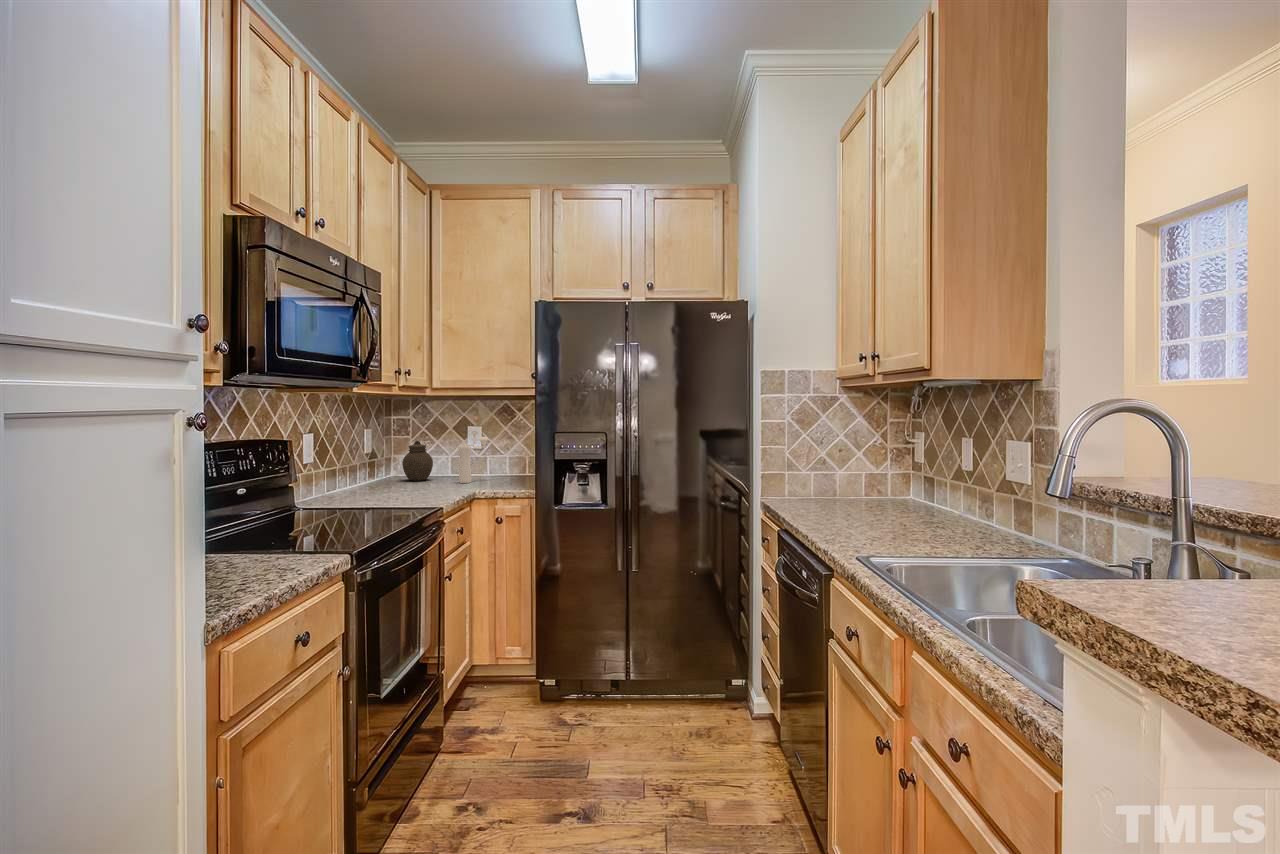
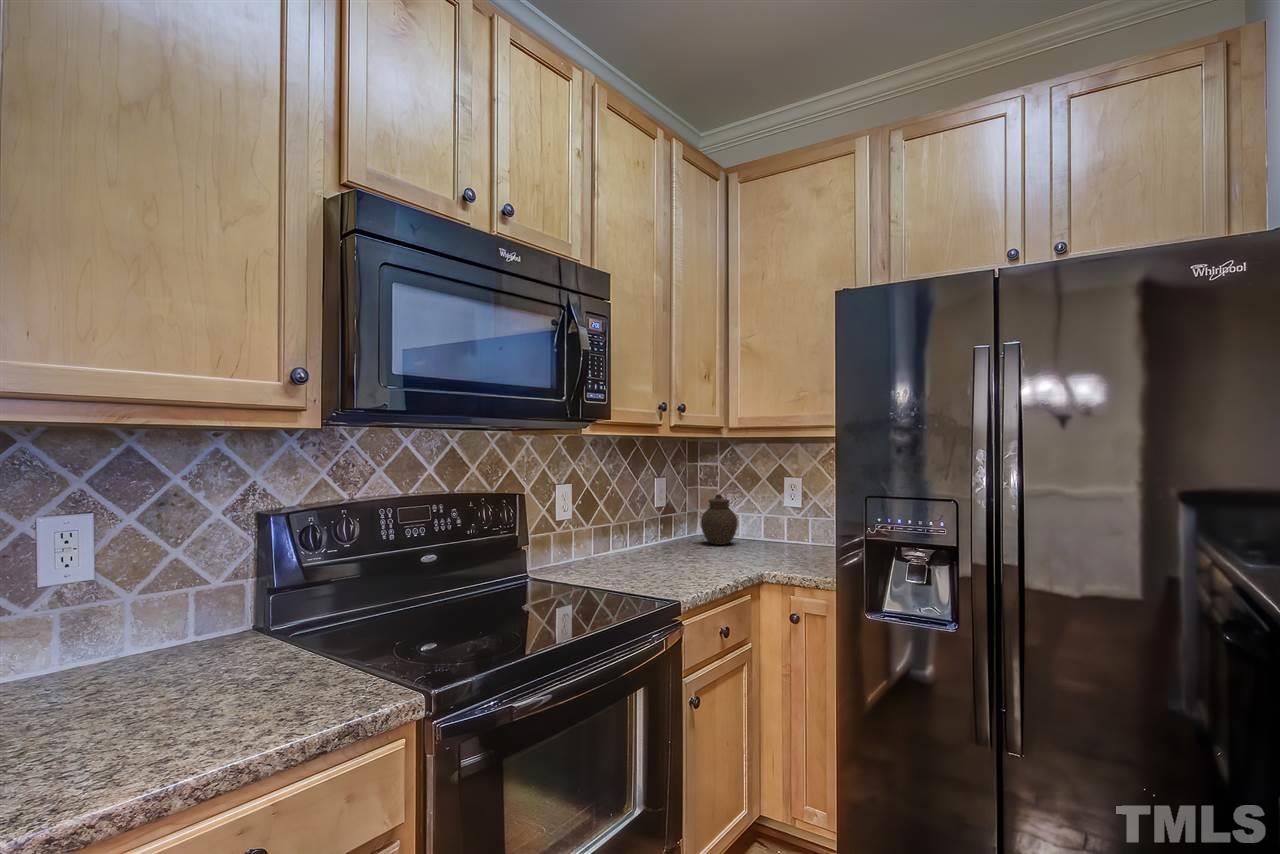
pepper mill: present [458,437,488,483] -> none [760,493,803,555]

